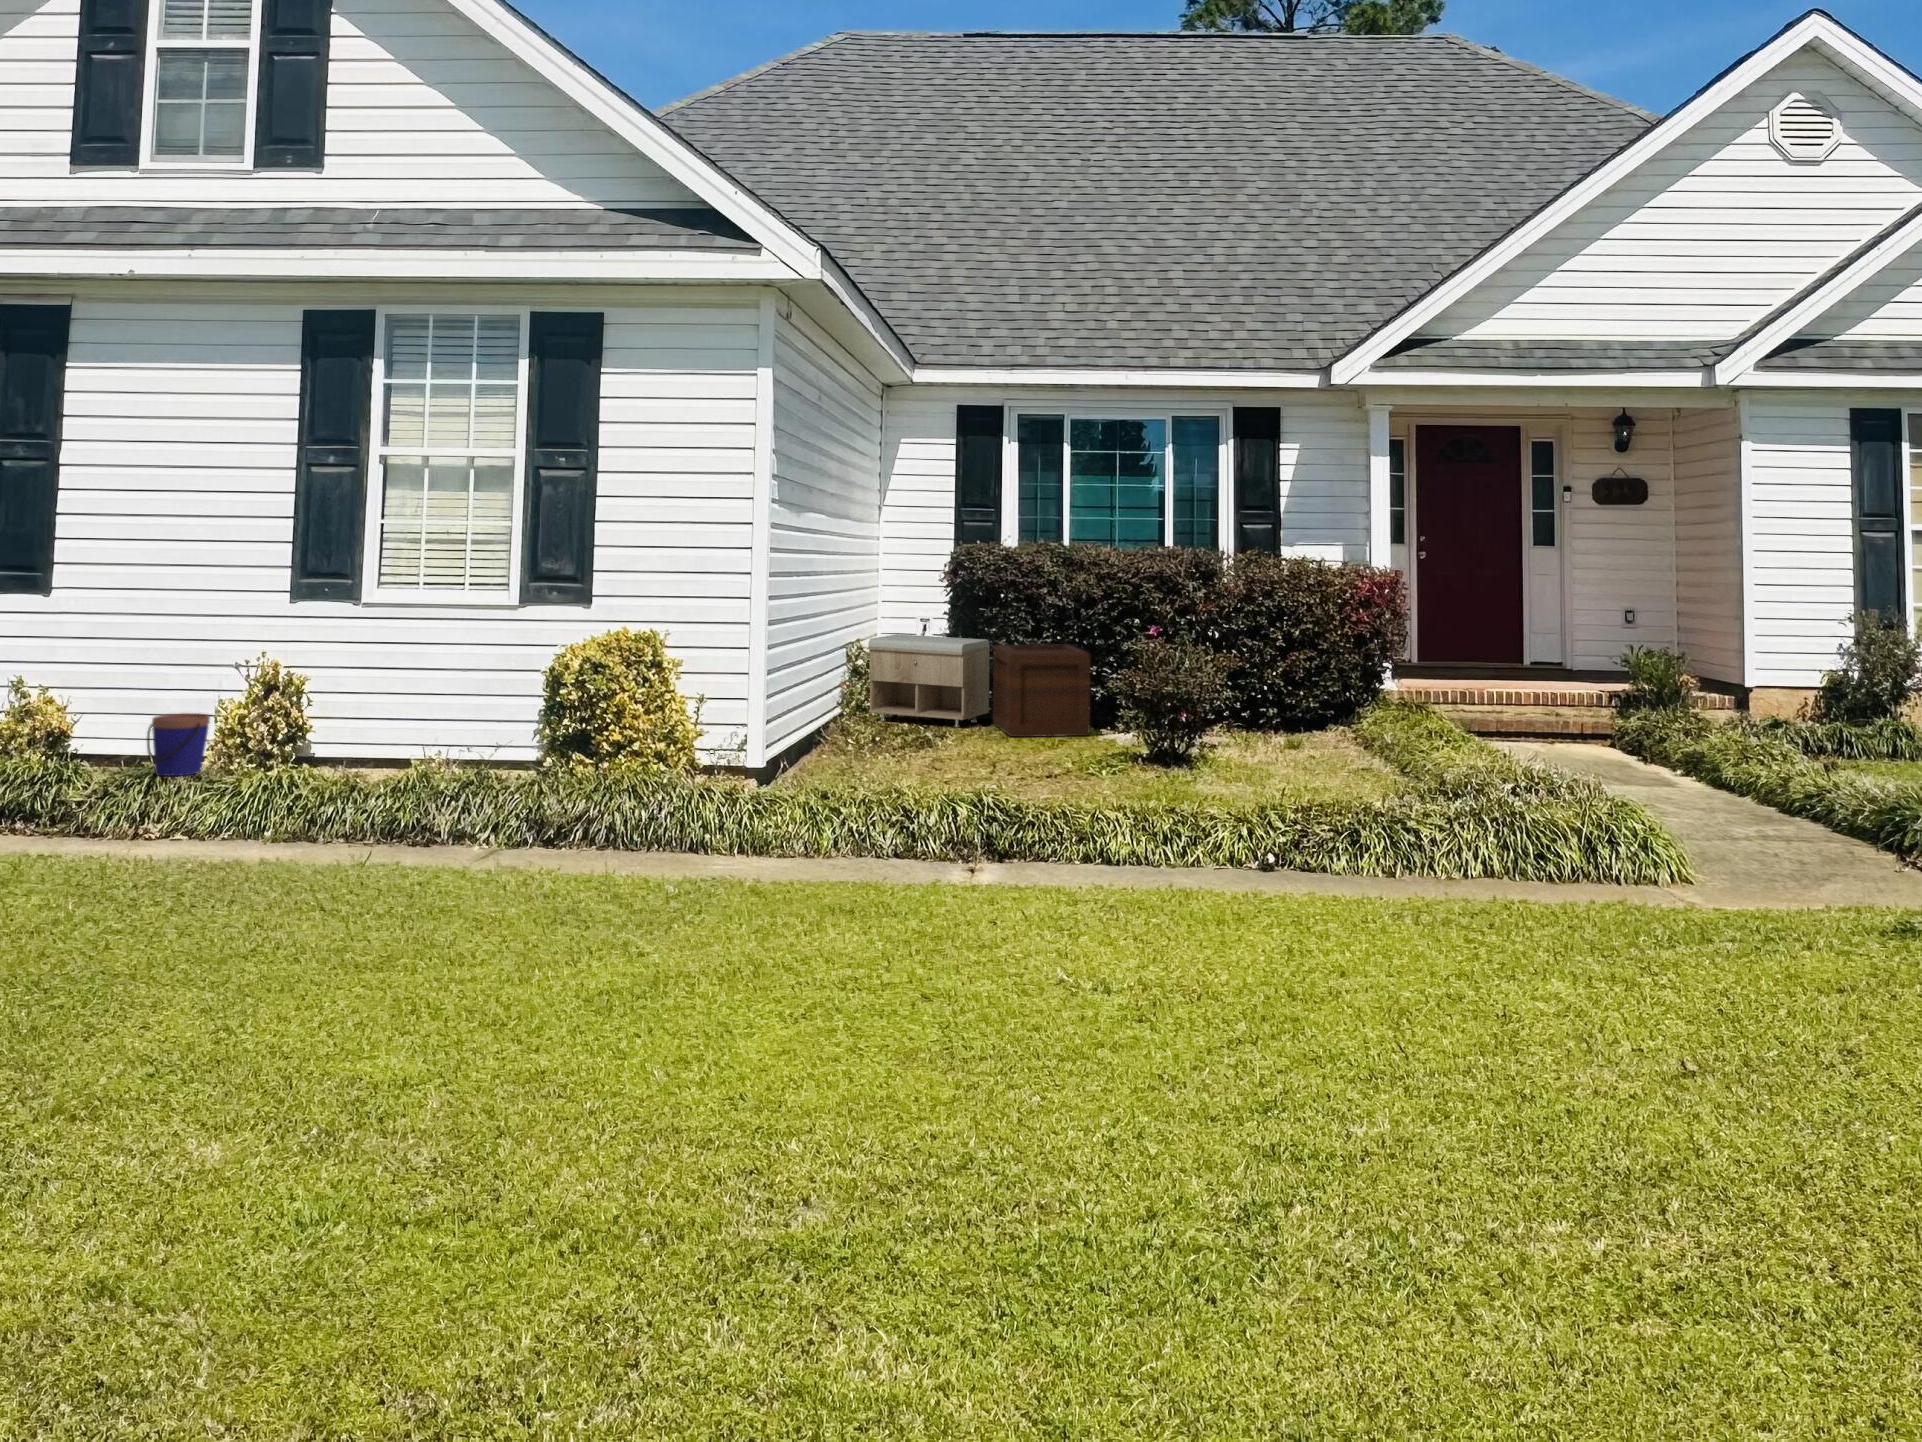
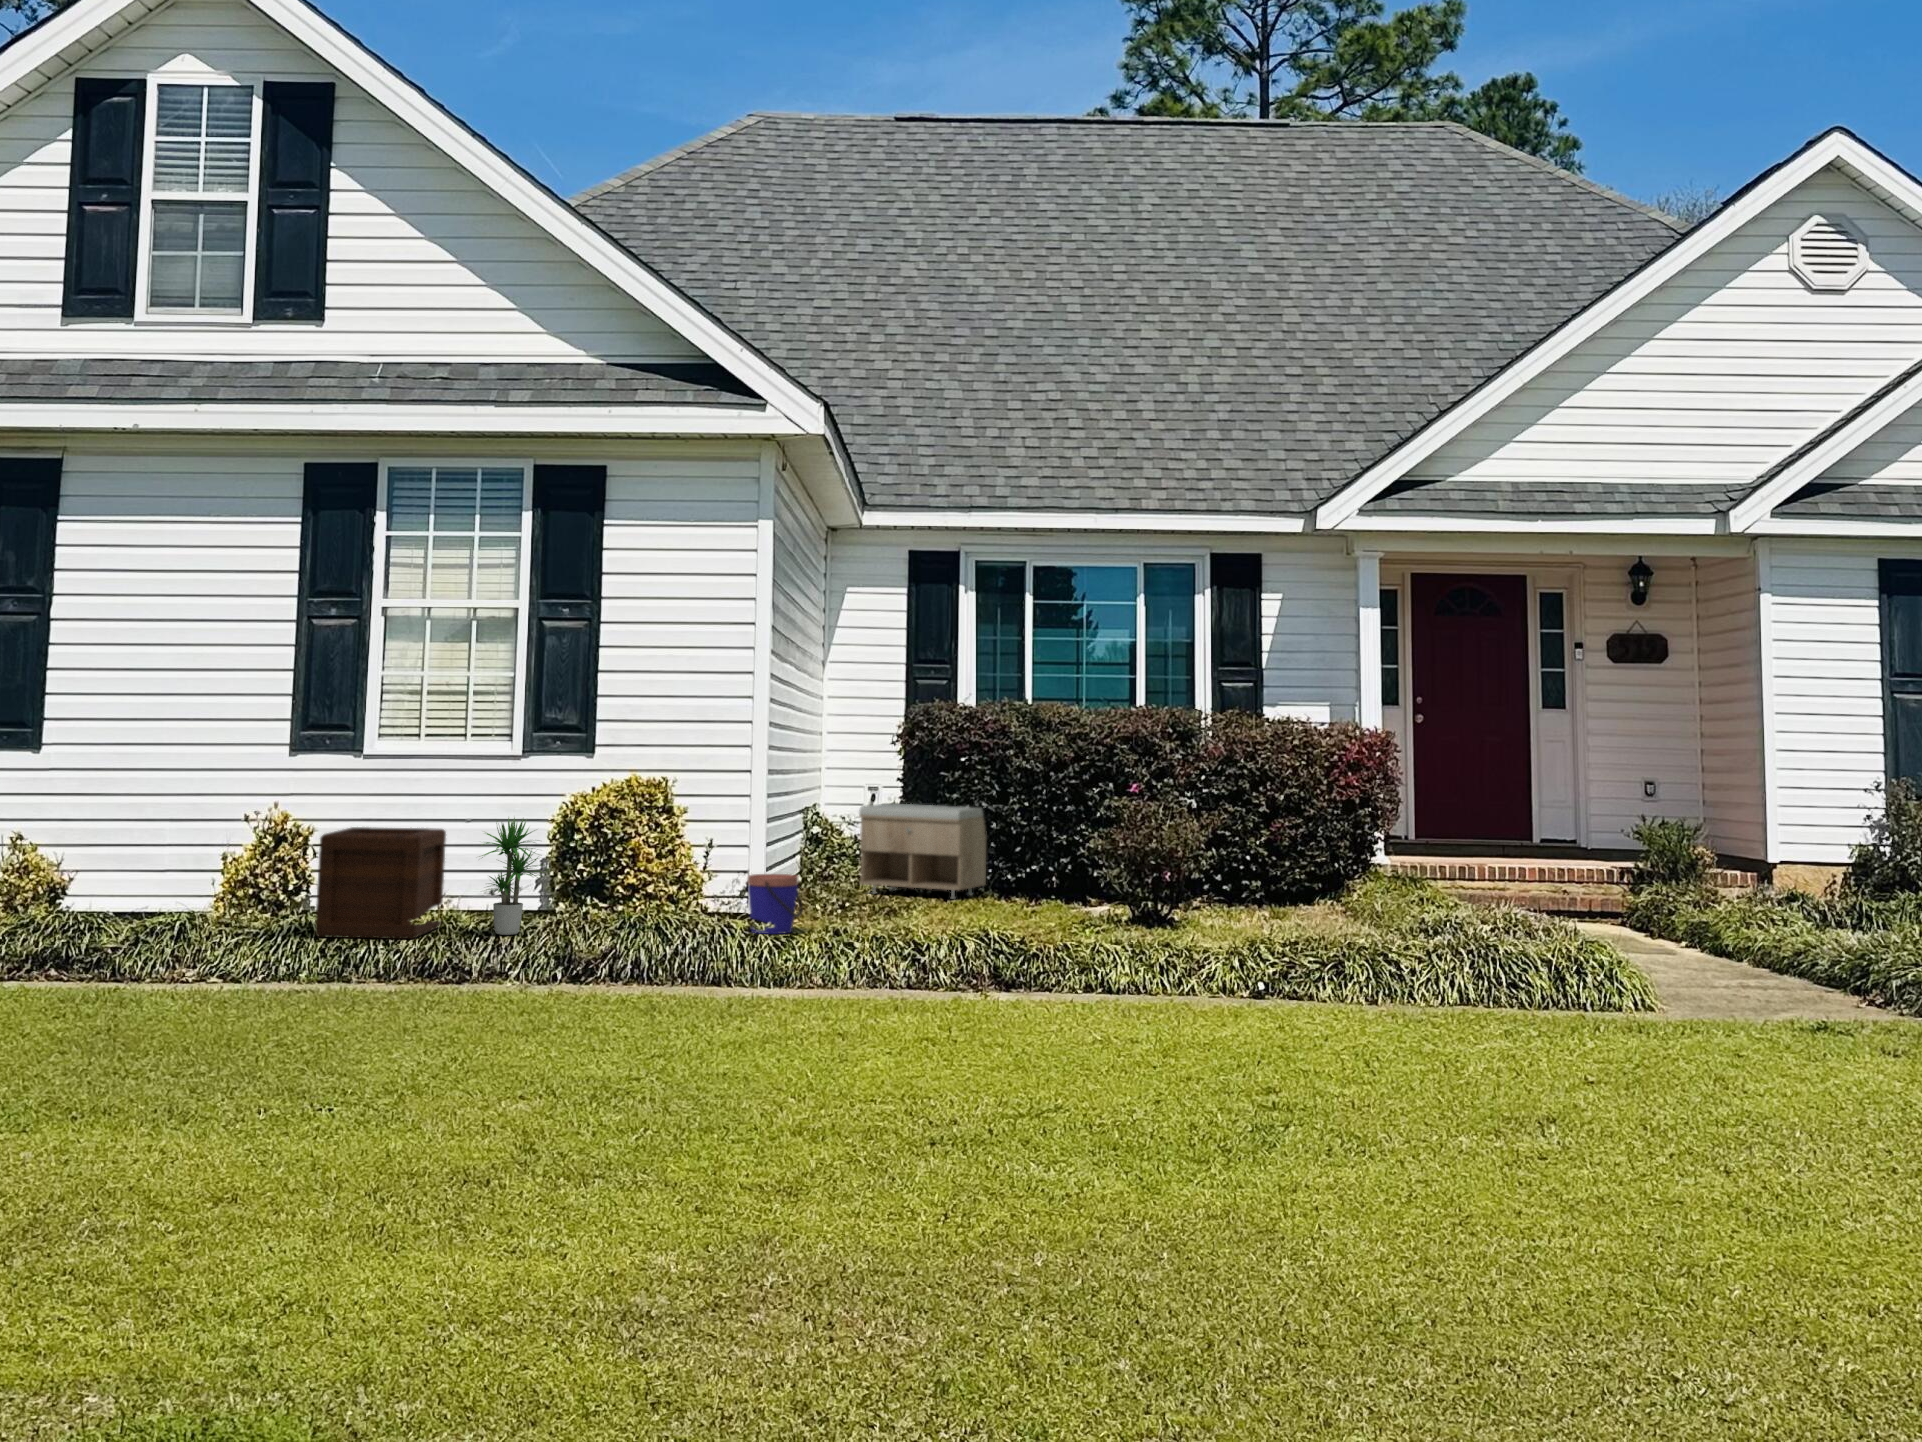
wooden crate: present [993,644,1090,737] -> present [315,827,446,939]
potted plant: none [469,661,541,782] -> present [482,818,542,935]
bucket: present [147,713,210,776] -> present [748,874,803,934]

